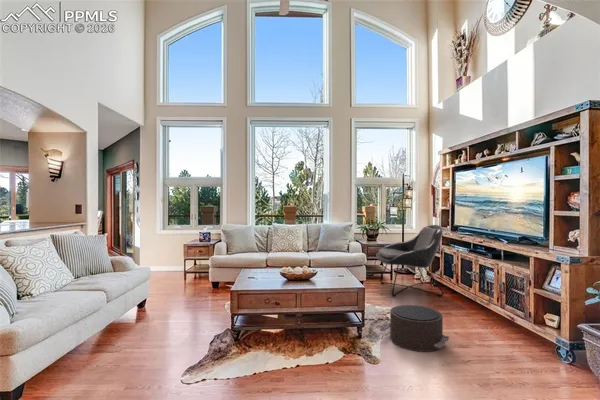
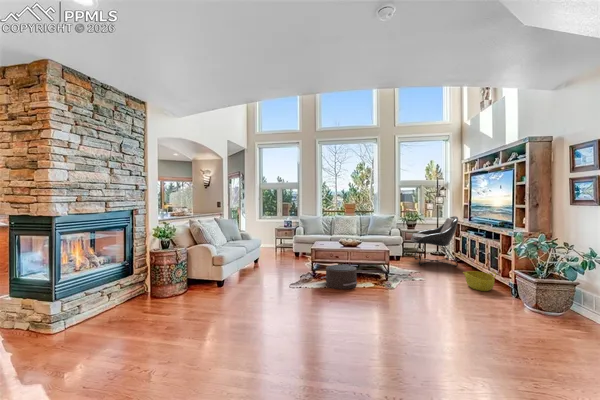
pouf: present [380,305,449,352] -> present [321,265,357,289]
basket: none [477,313,532,352] -> present [463,271,496,291]

